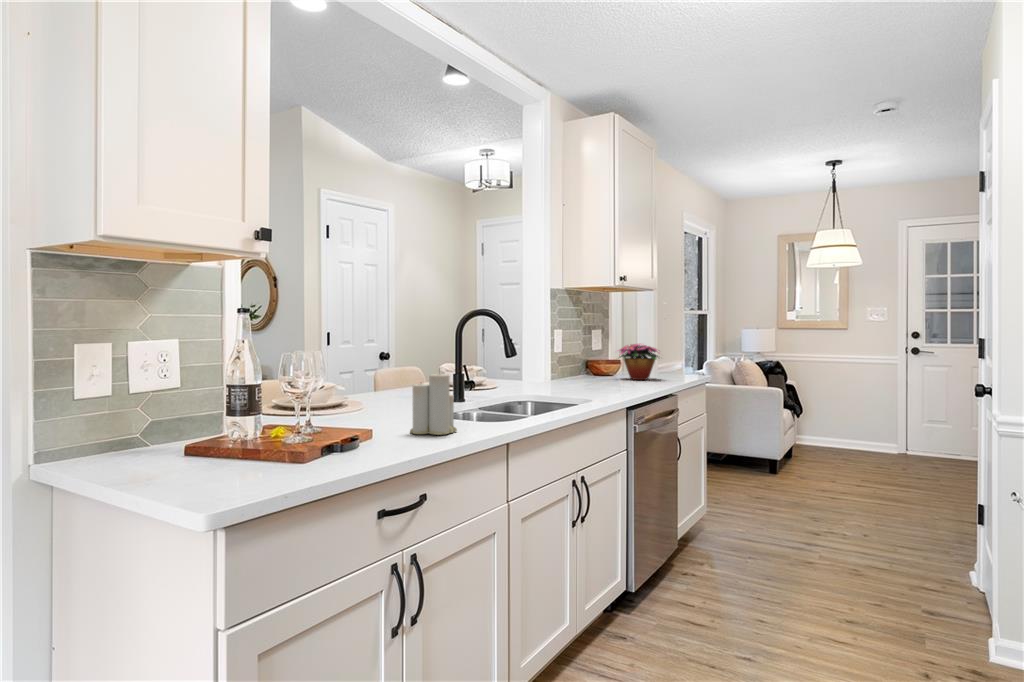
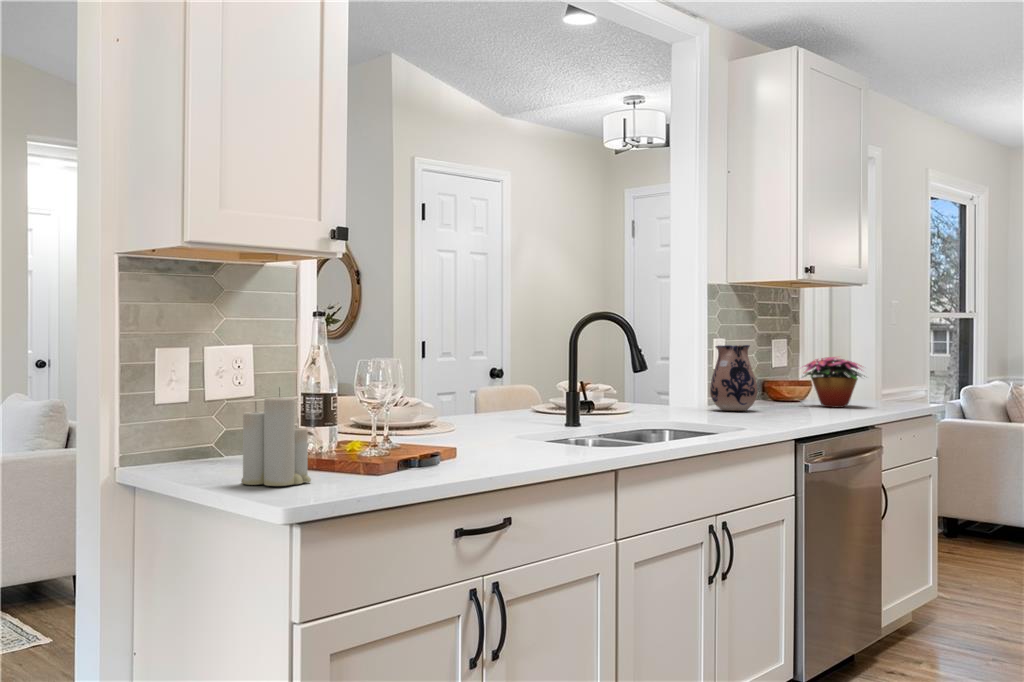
ceramic pitcher: none [555,335,589,385] -> present [710,345,757,411]
candle: present [410,374,457,435] -> present [241,393,311,486]

